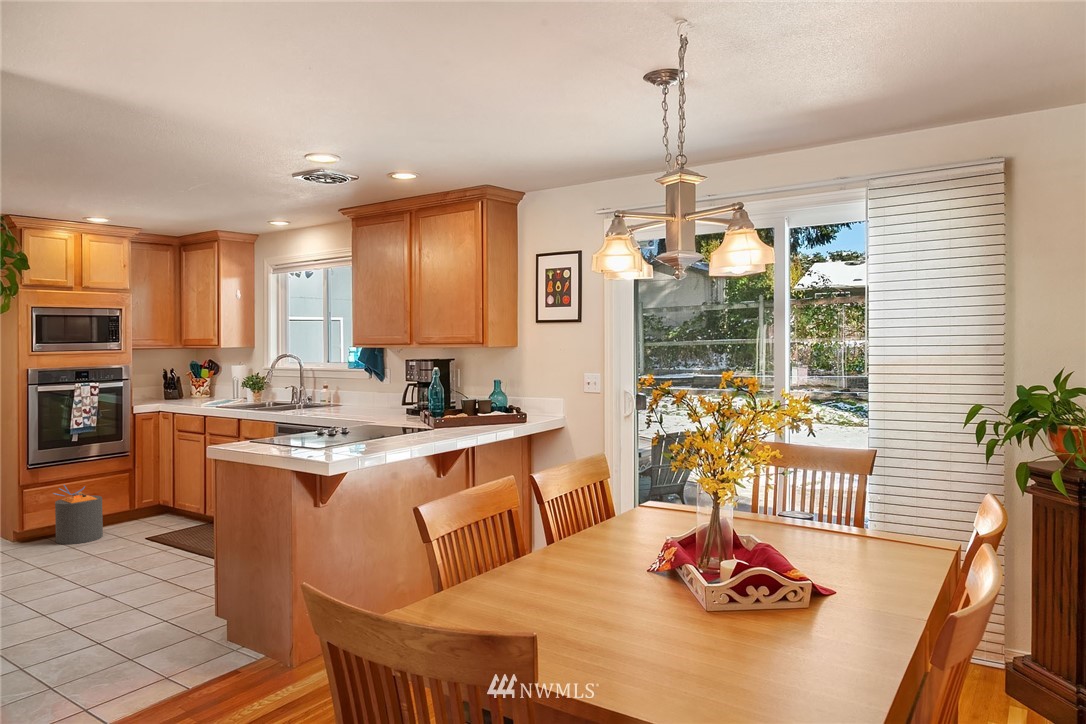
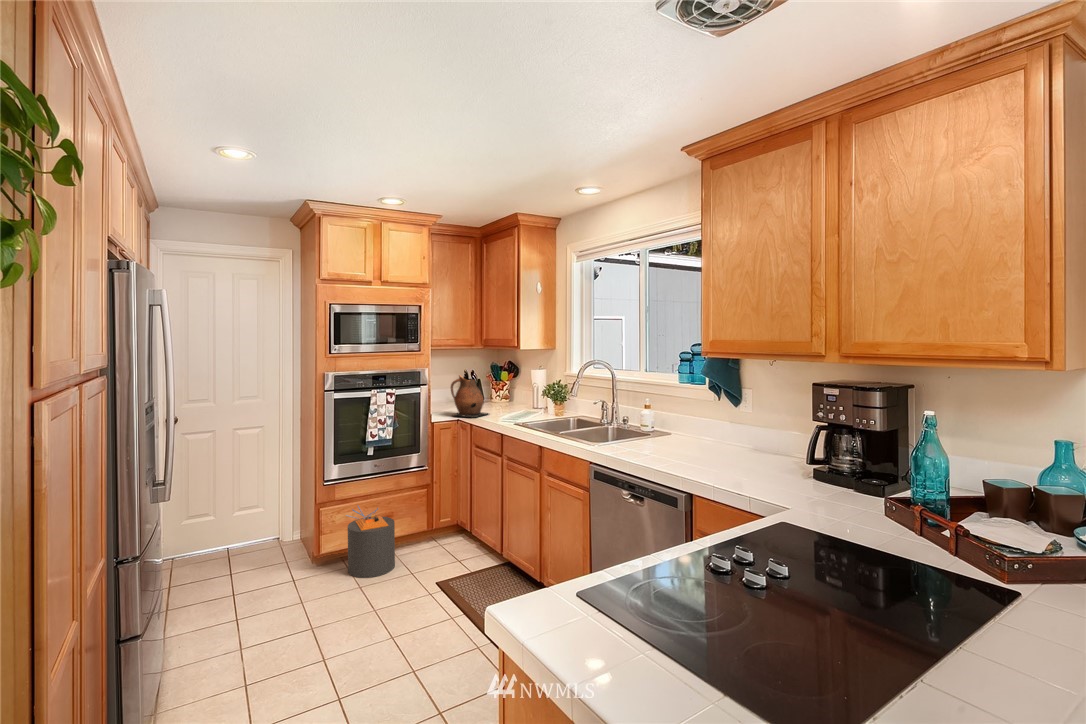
ceramic pitcher: none [153,370,192,406] -> present [451,375,488,417]

